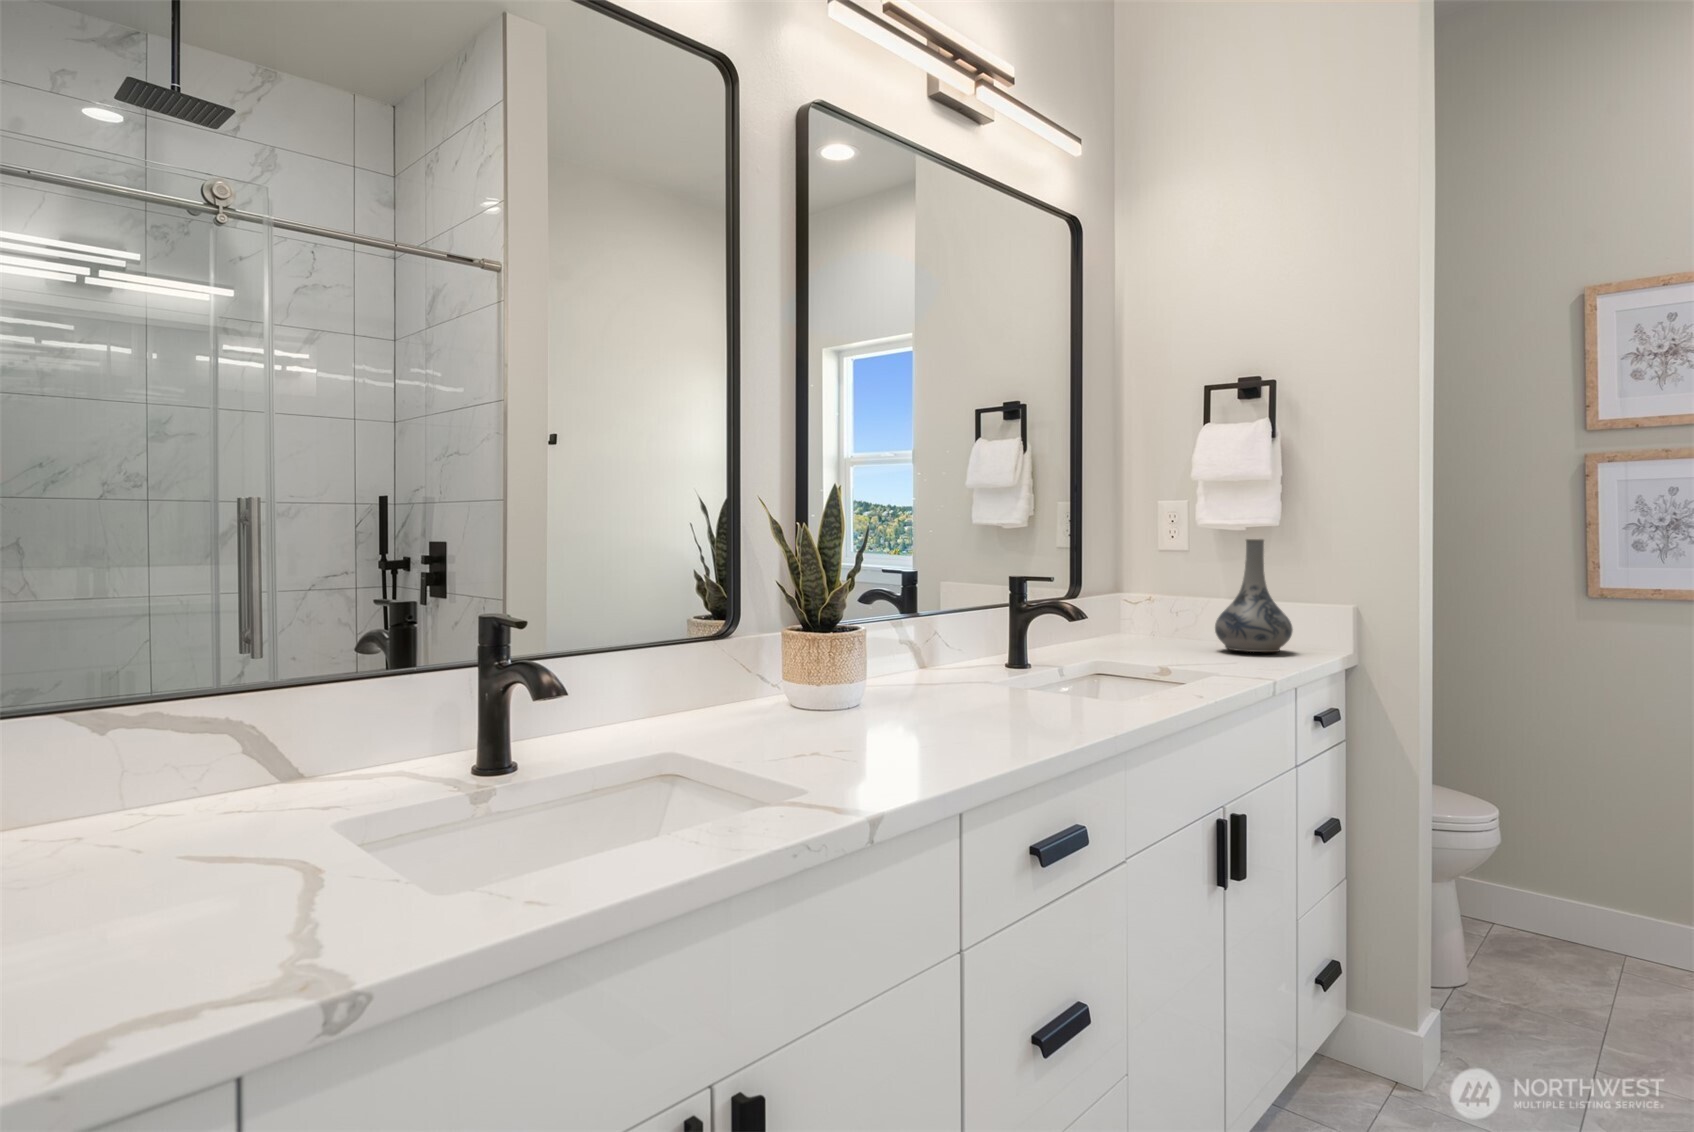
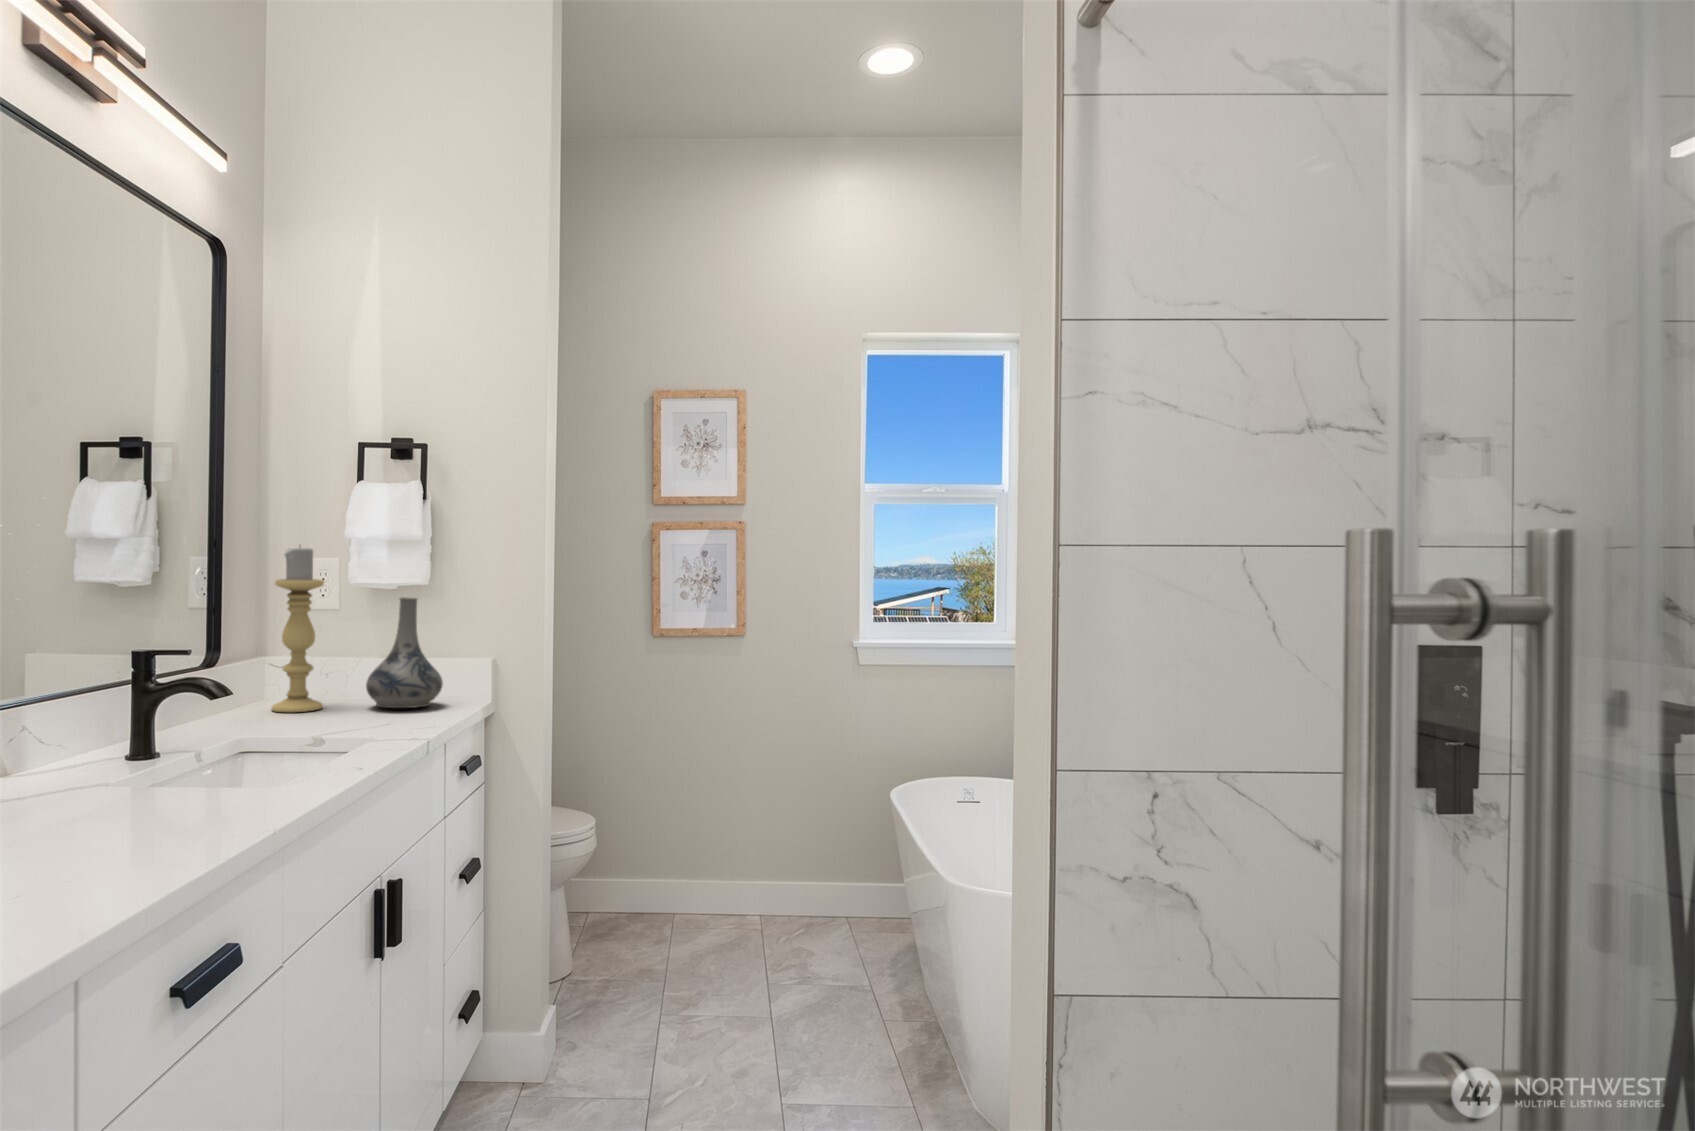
candle holder: none [1132,490,1176,649] -> present [271,547,324,712]

